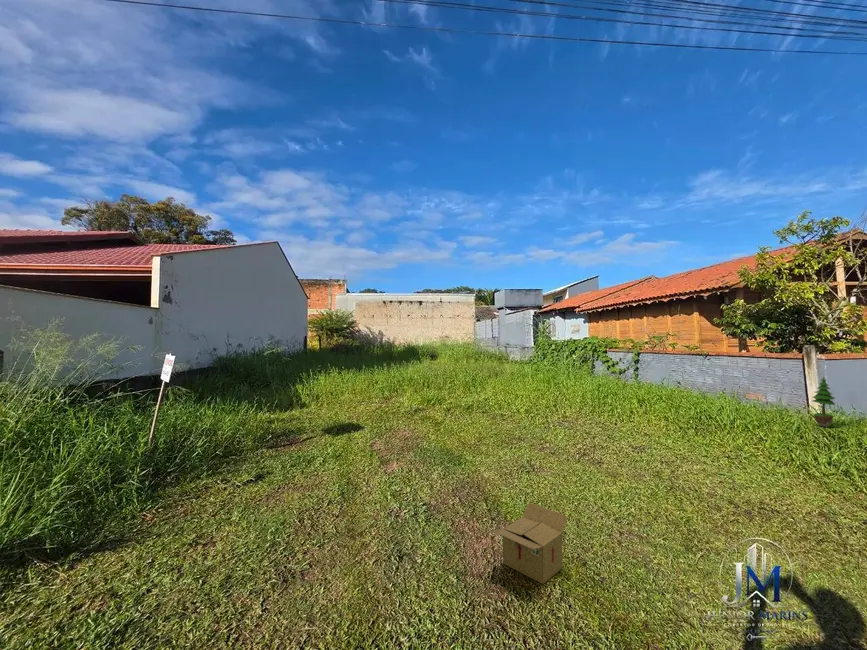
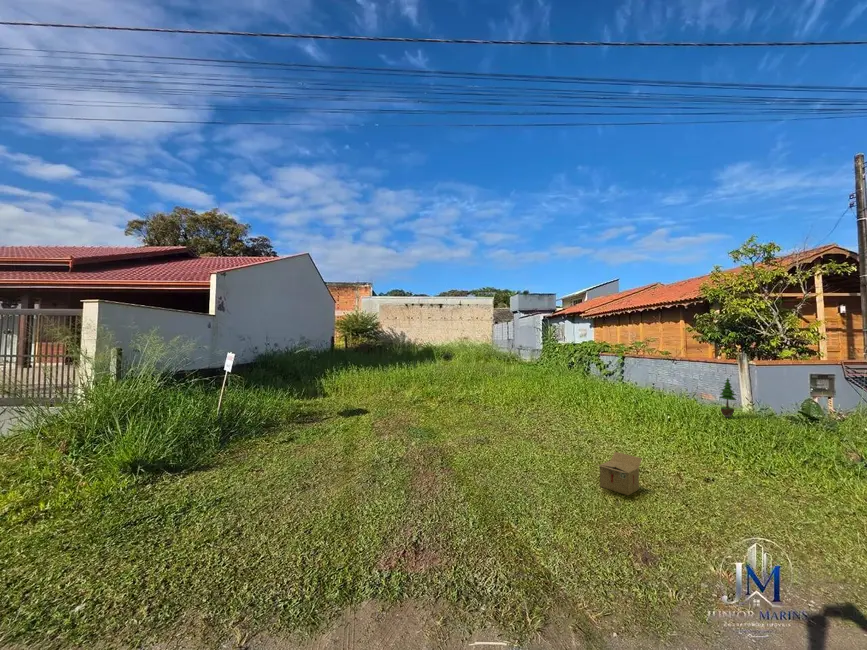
cardboard box: present [494,502,568,584] -> present [598,452,642,496]

